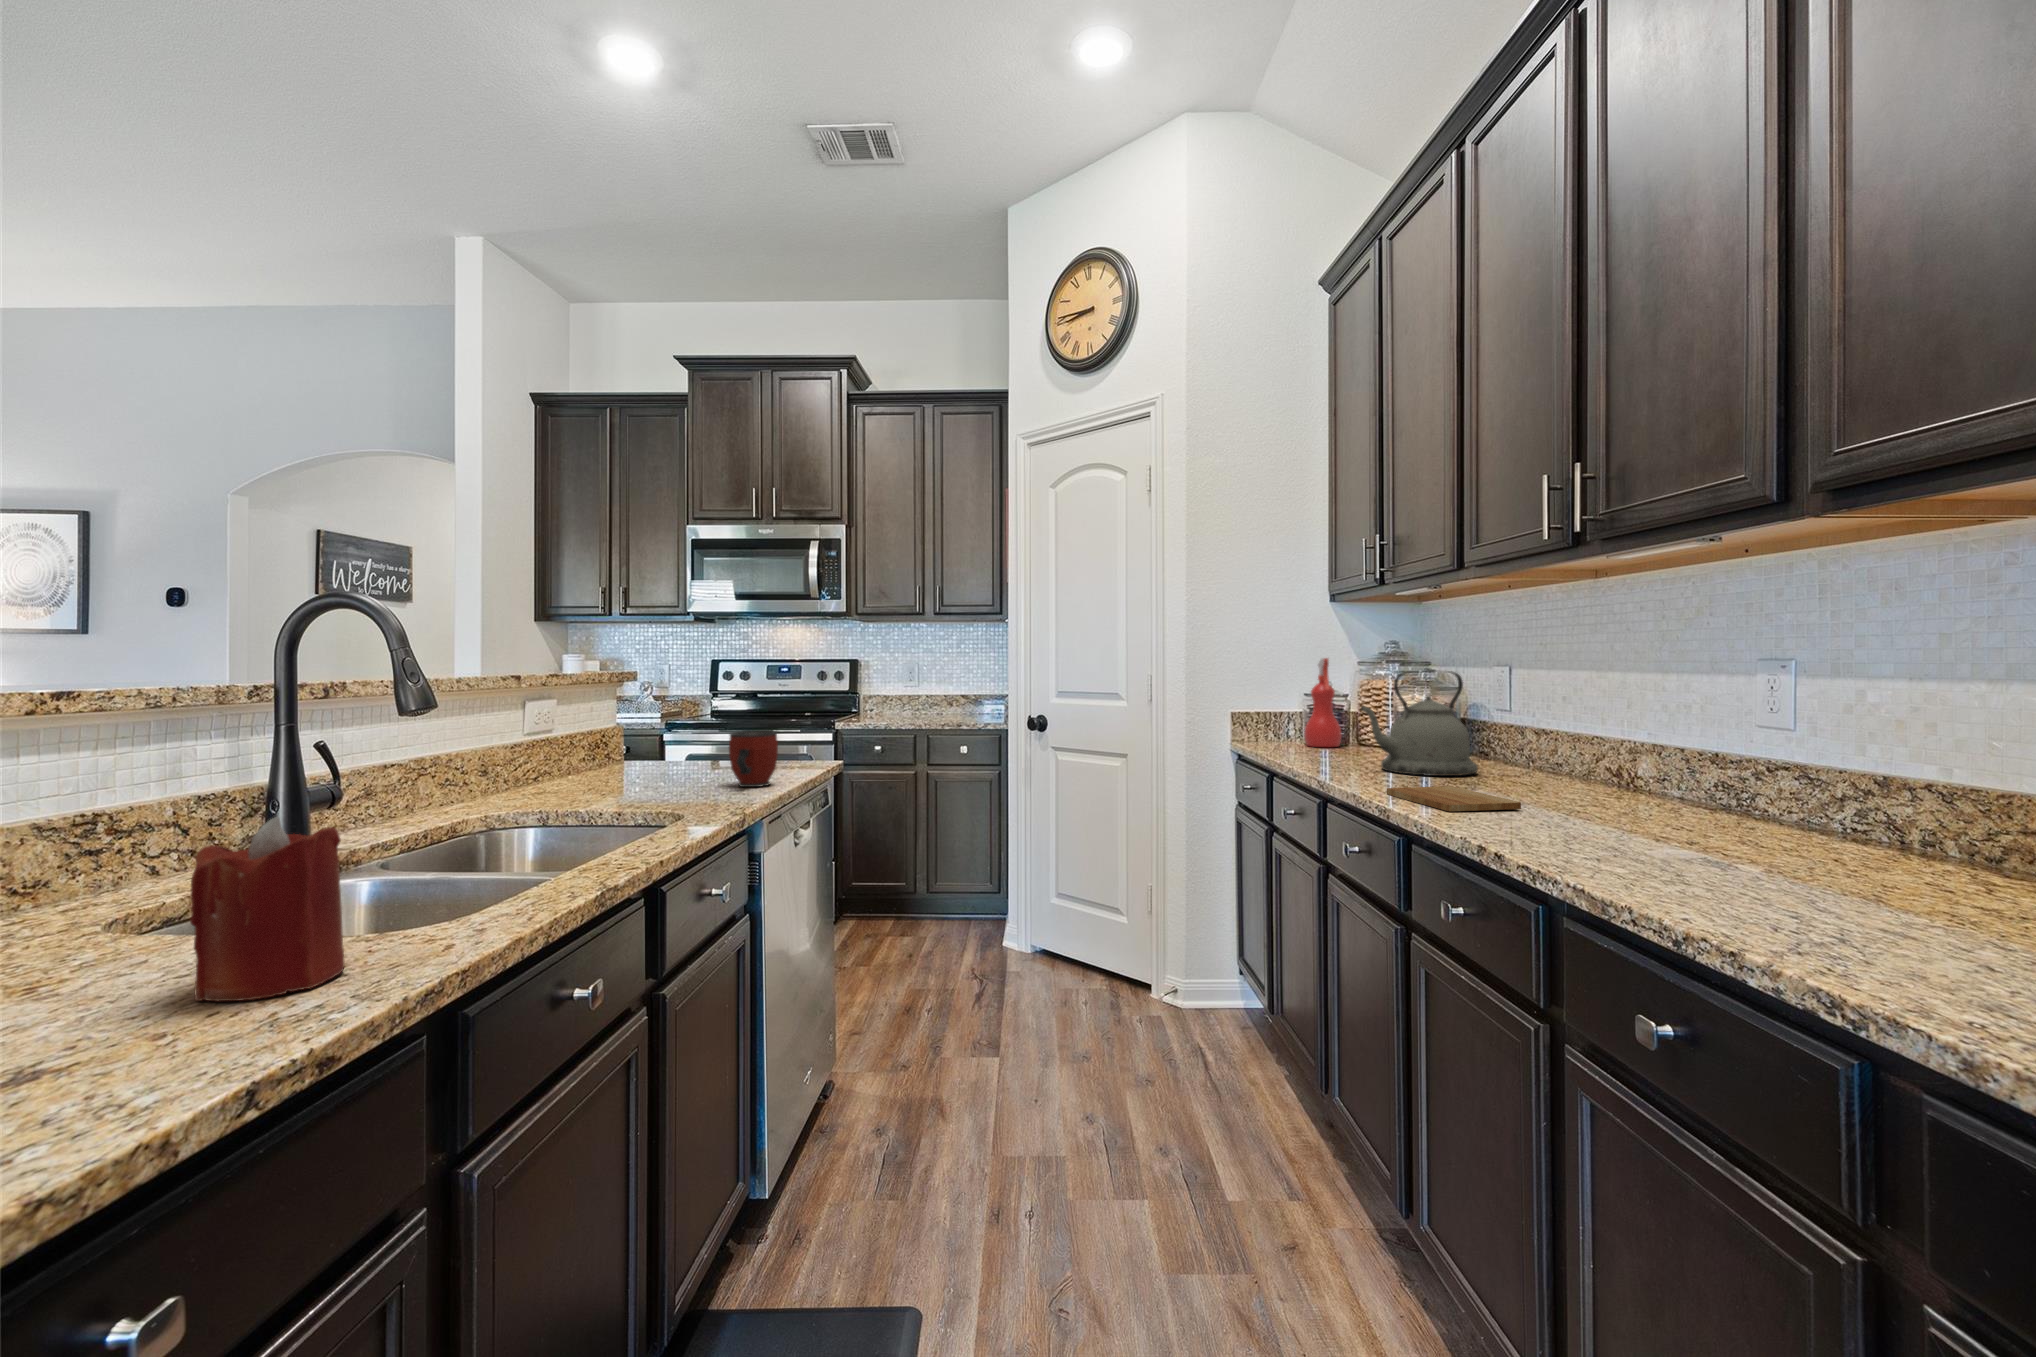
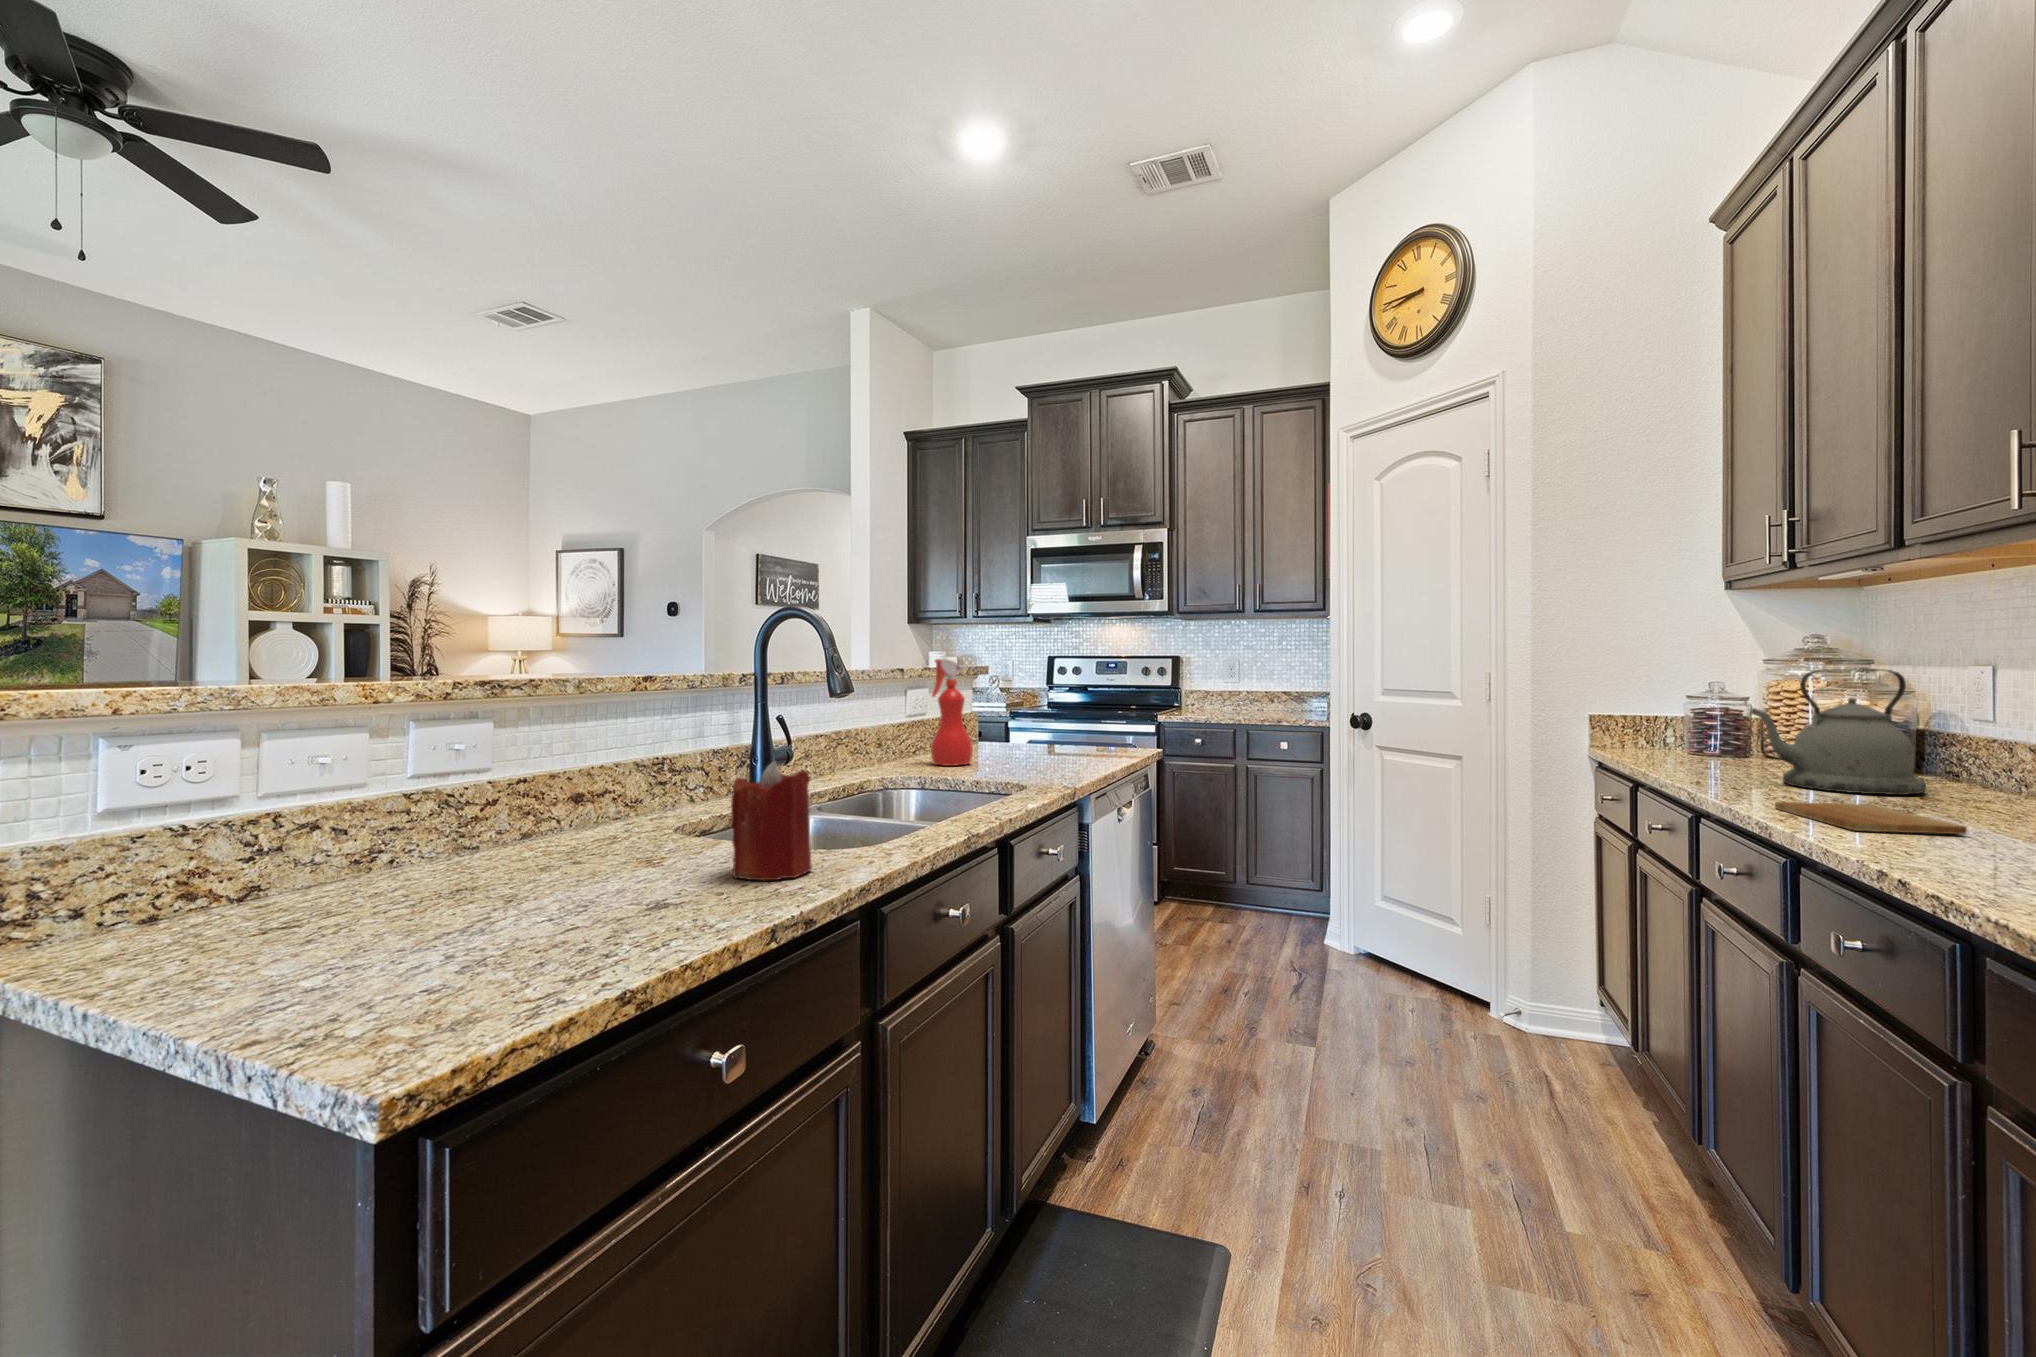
spray bottle: present [1304,658,1342,747] -> present [931,659,973,766]
mug: present [729,731,778,787] -> none [1064,719,1105,768]

